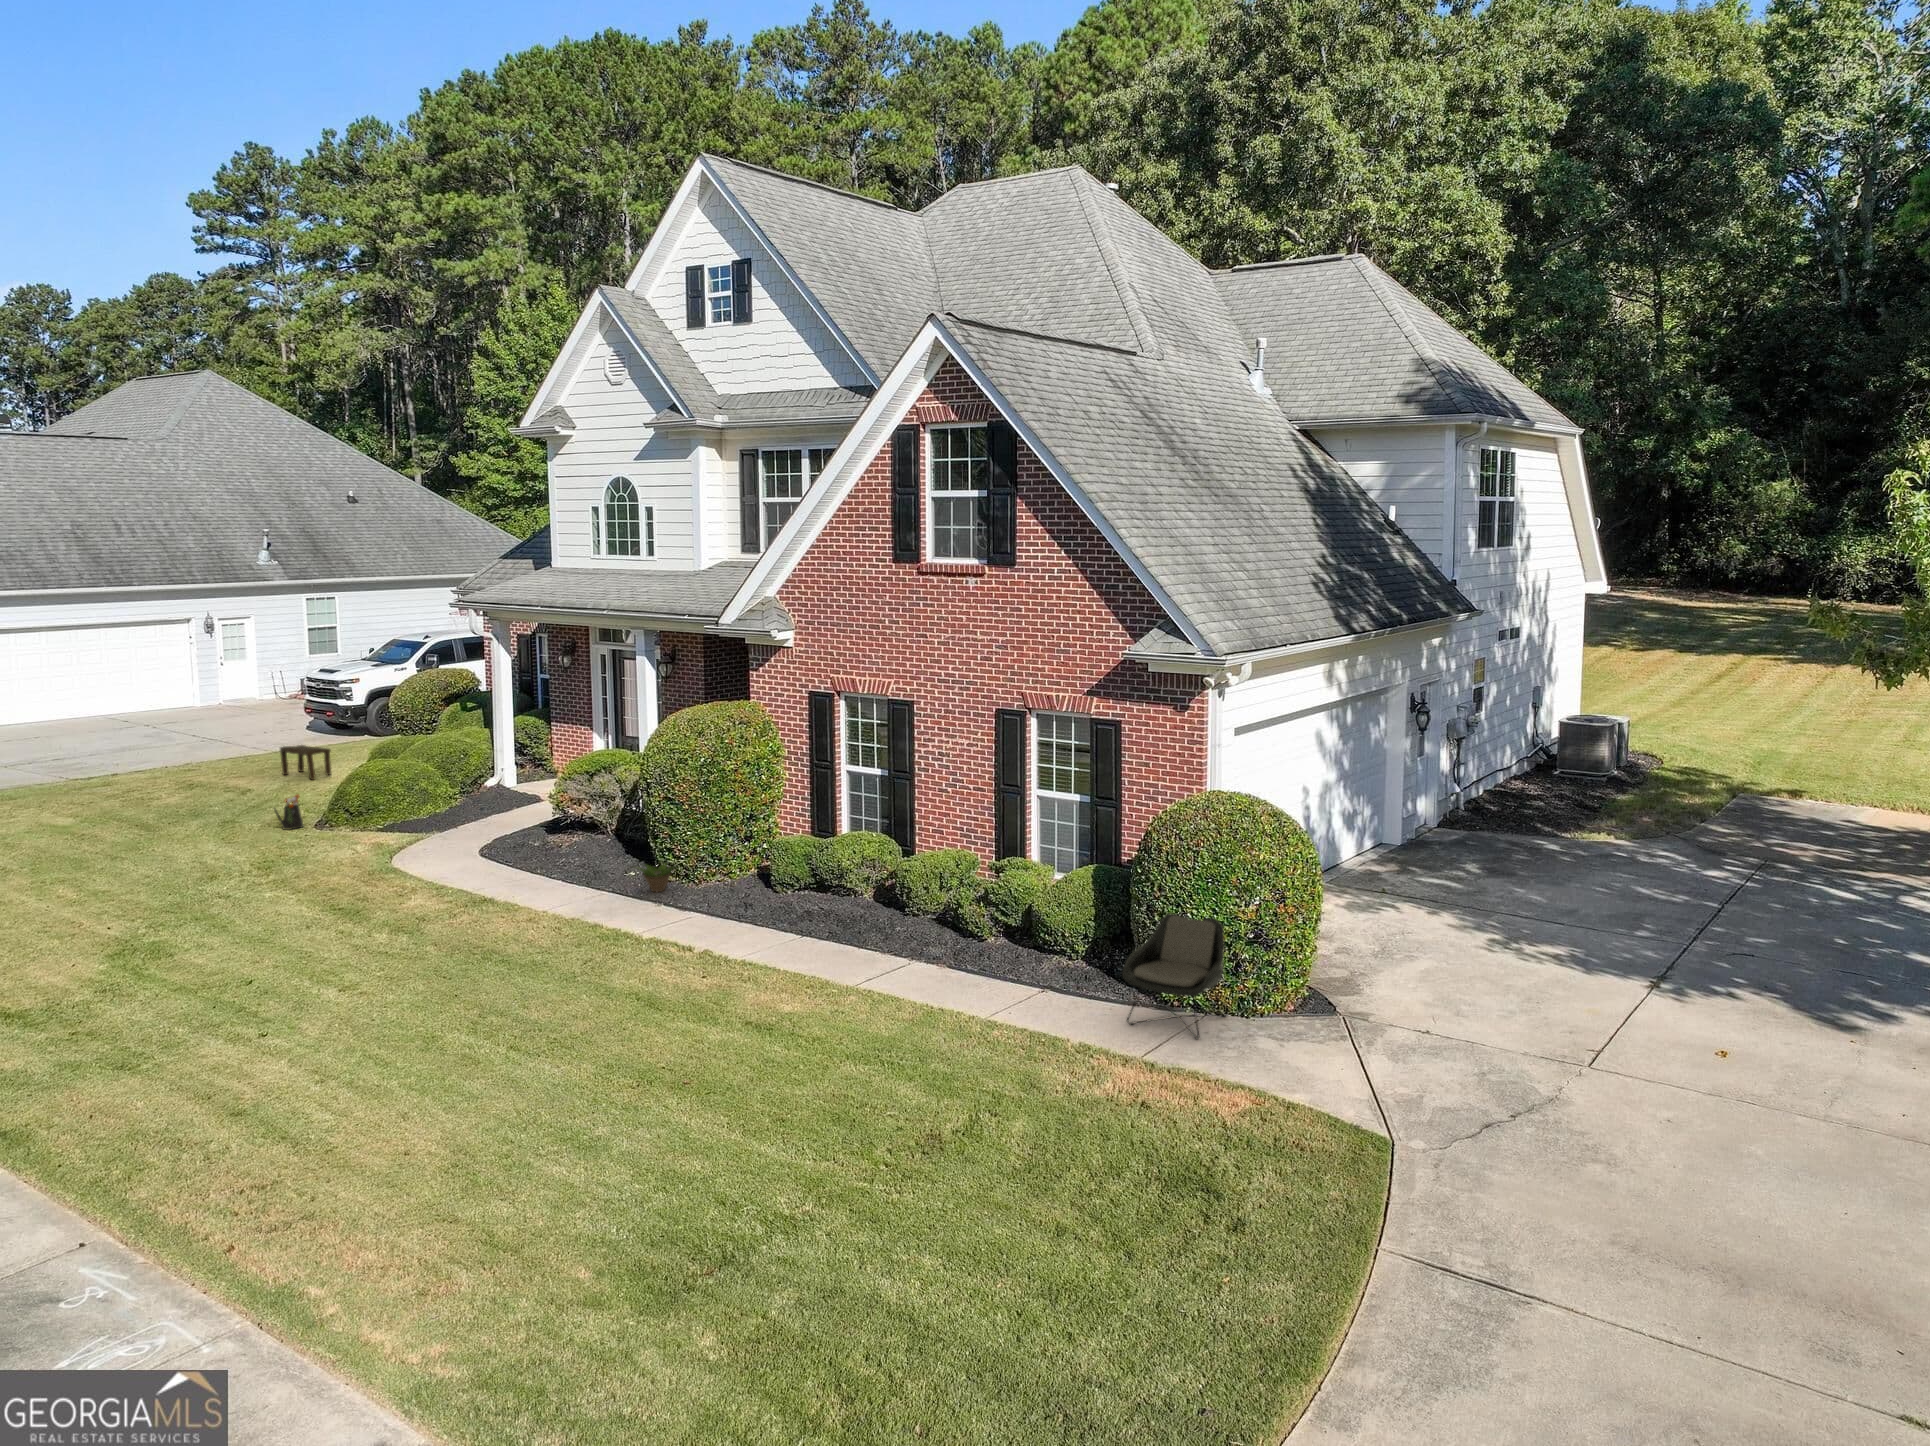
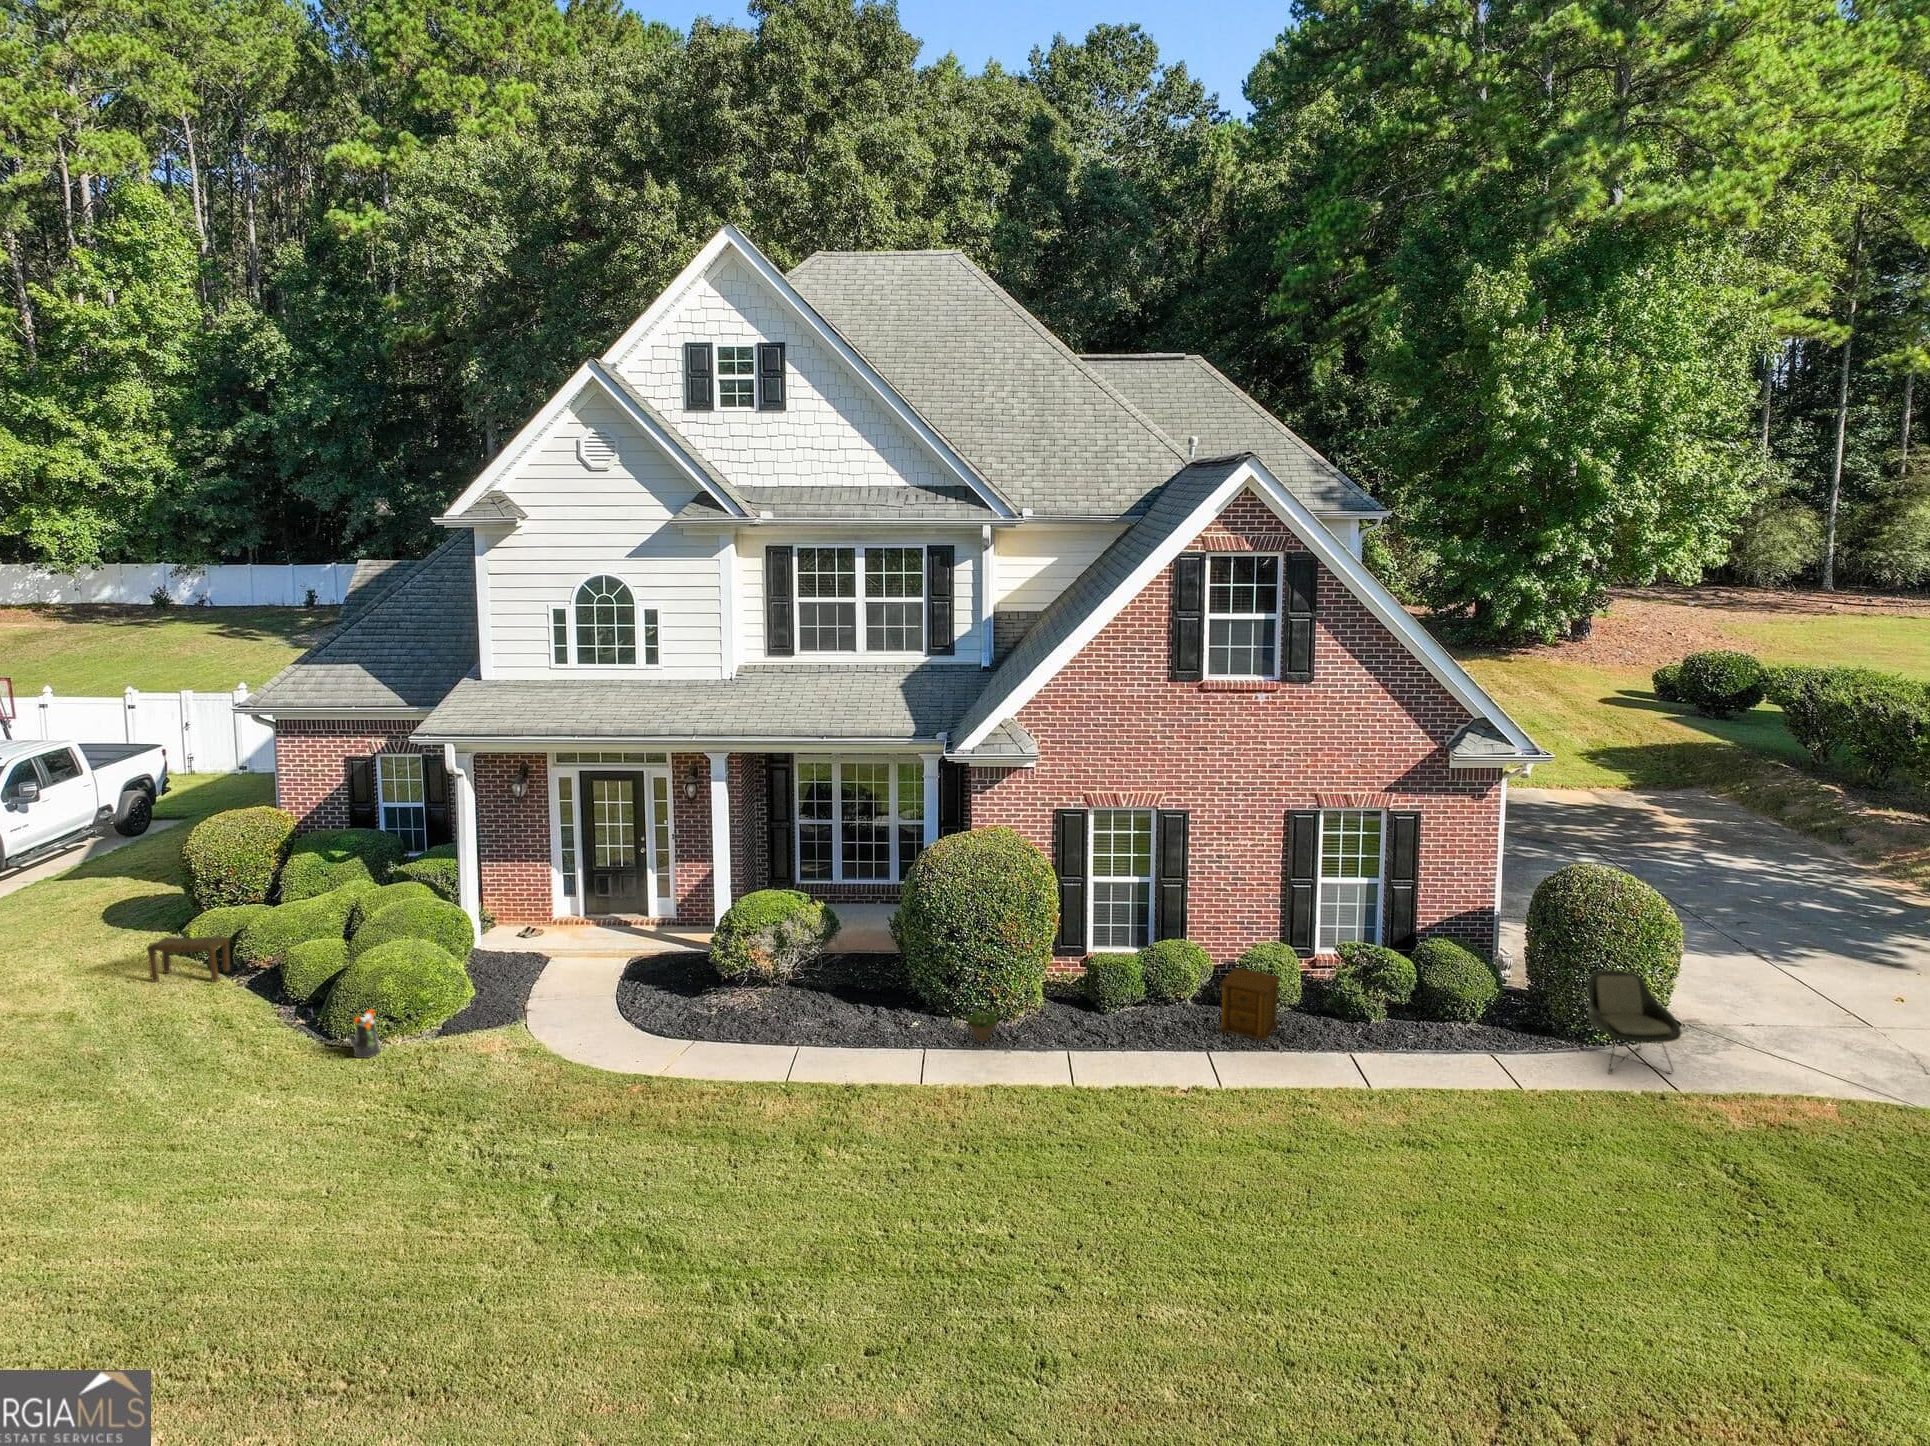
side table: none [851,864,919,936] -> present [1218,968,1281,1041]

